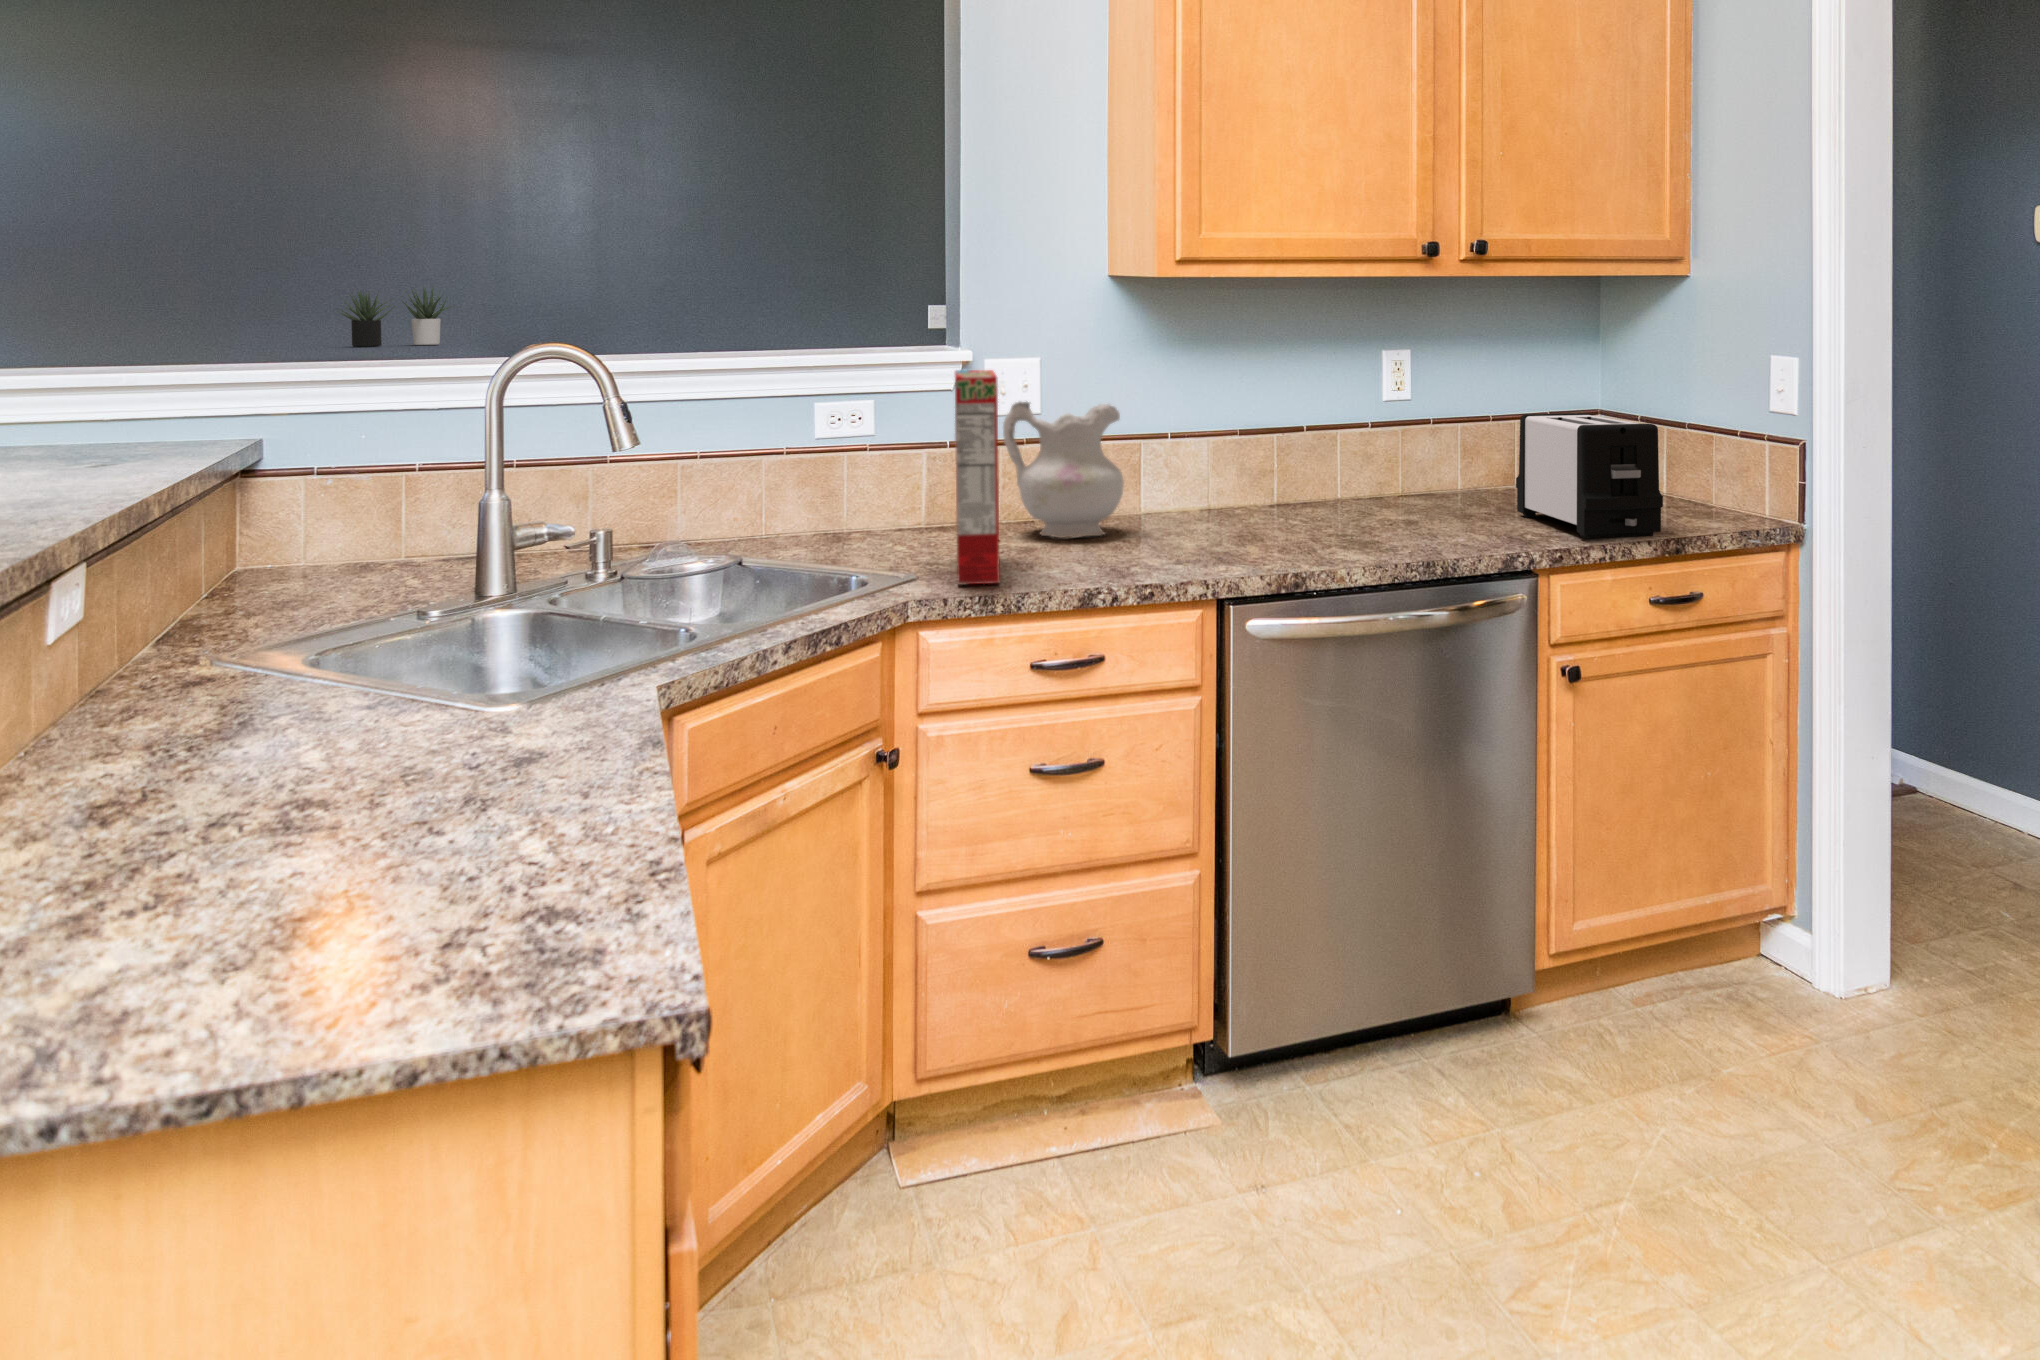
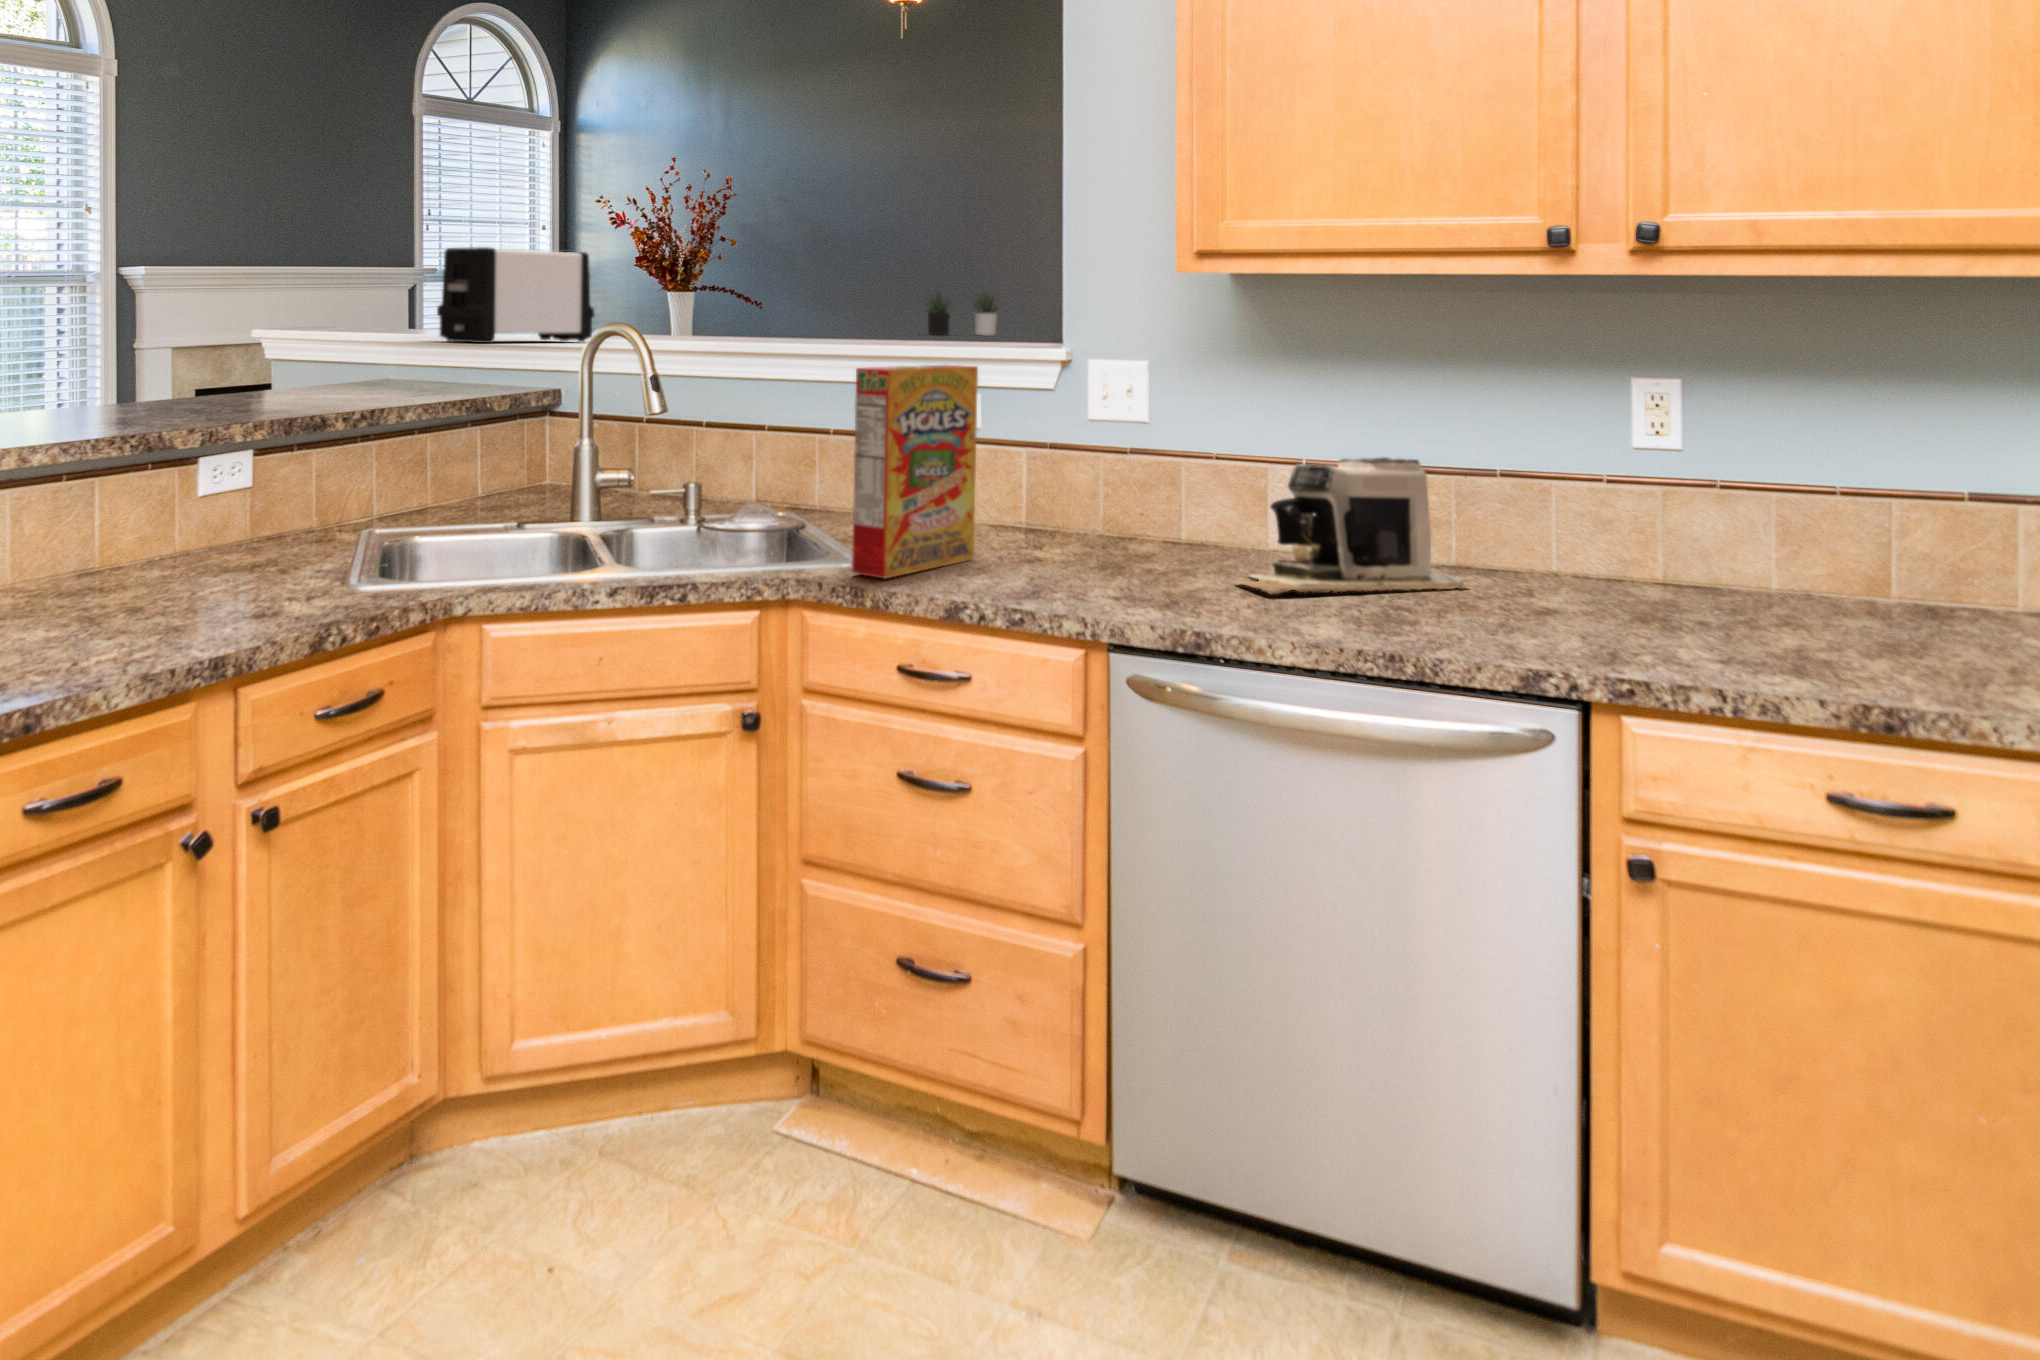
ceramic pitcher: present [1003,402,1124,538] -> none [1054,403,1174,559]
toaster: present [1516,413,1663,539] -> present [437,247,595,343]
coffee maker: none [1209,422,1345,541] -> present [1239,457,1468,594]

